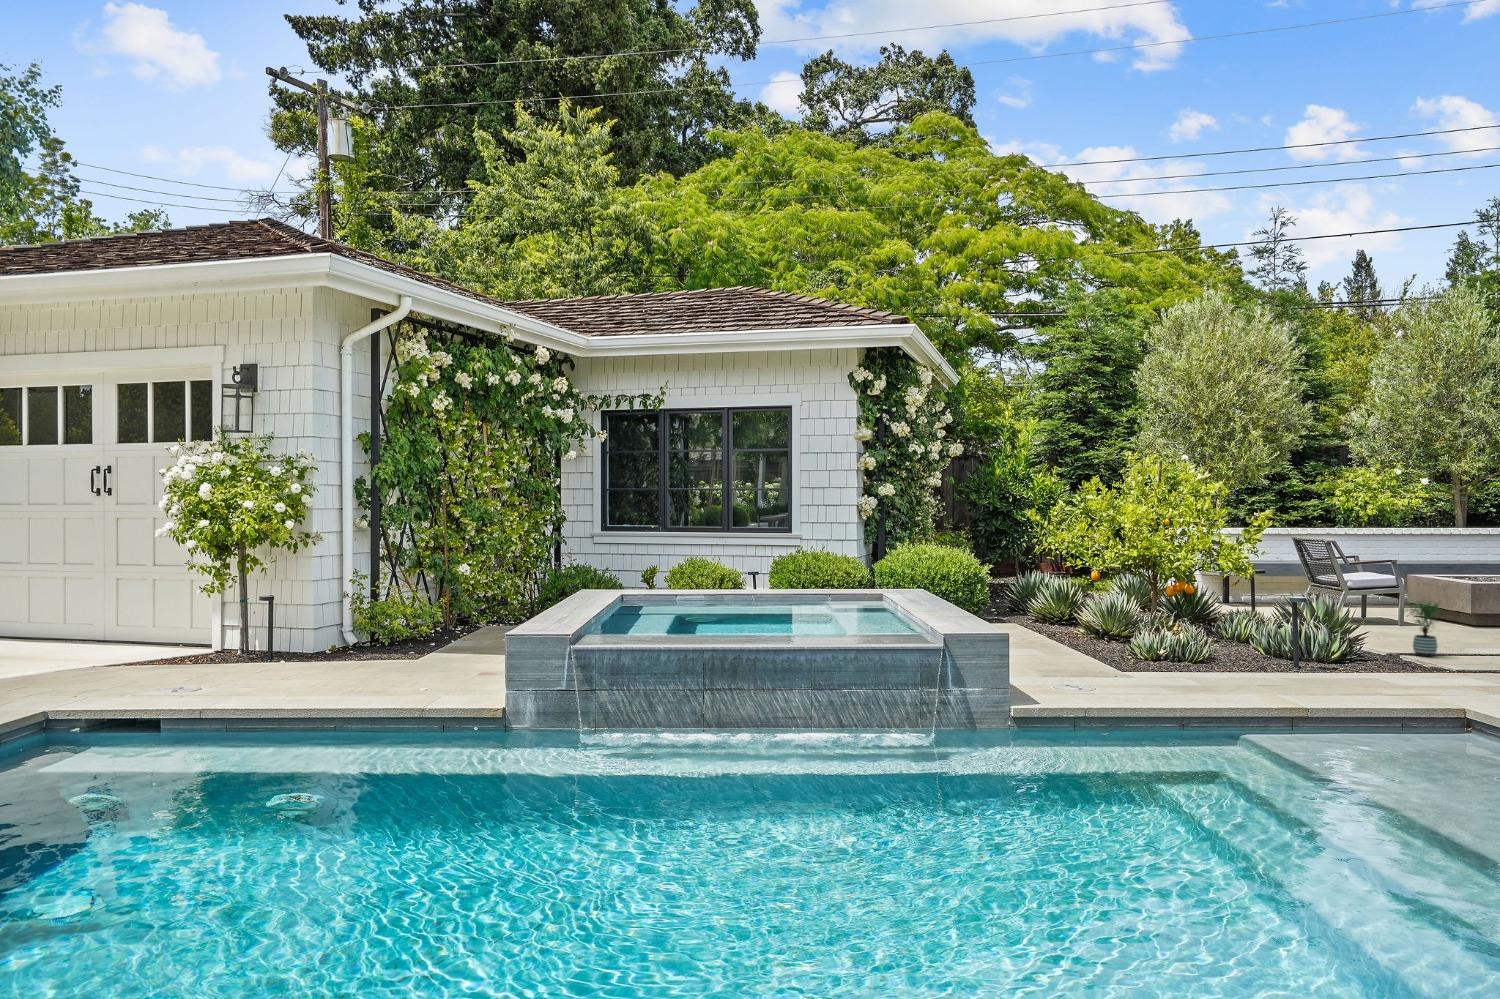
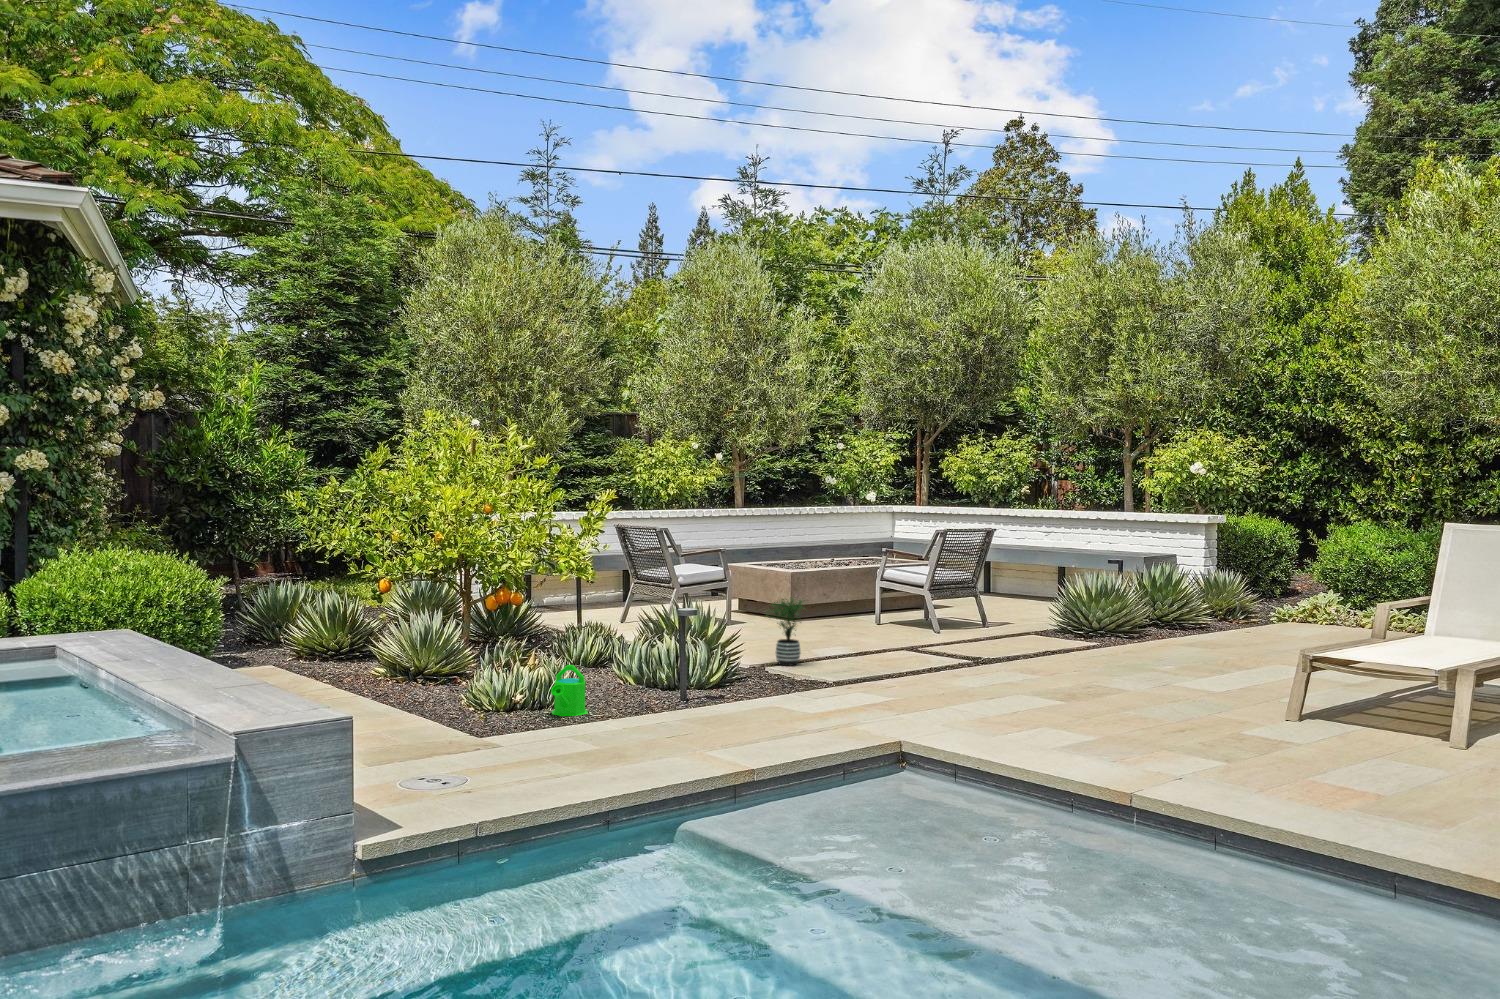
watering can: none [1183,632,1214,668] -> present [551,665,588,716]

